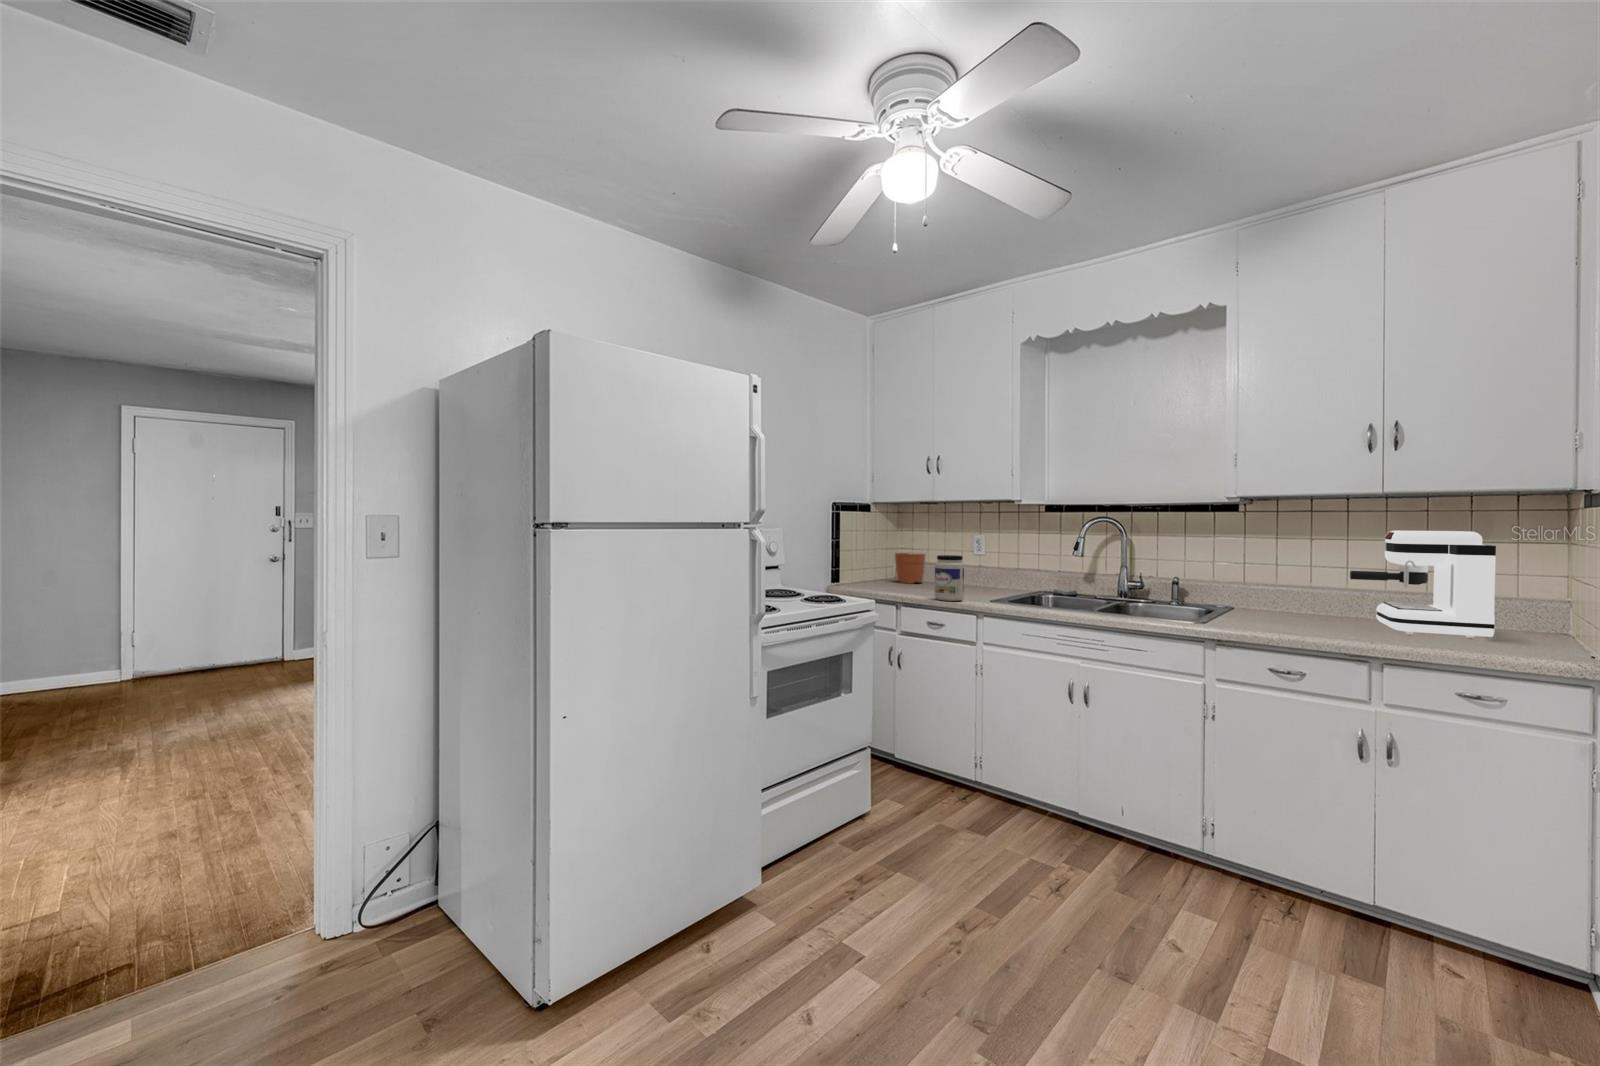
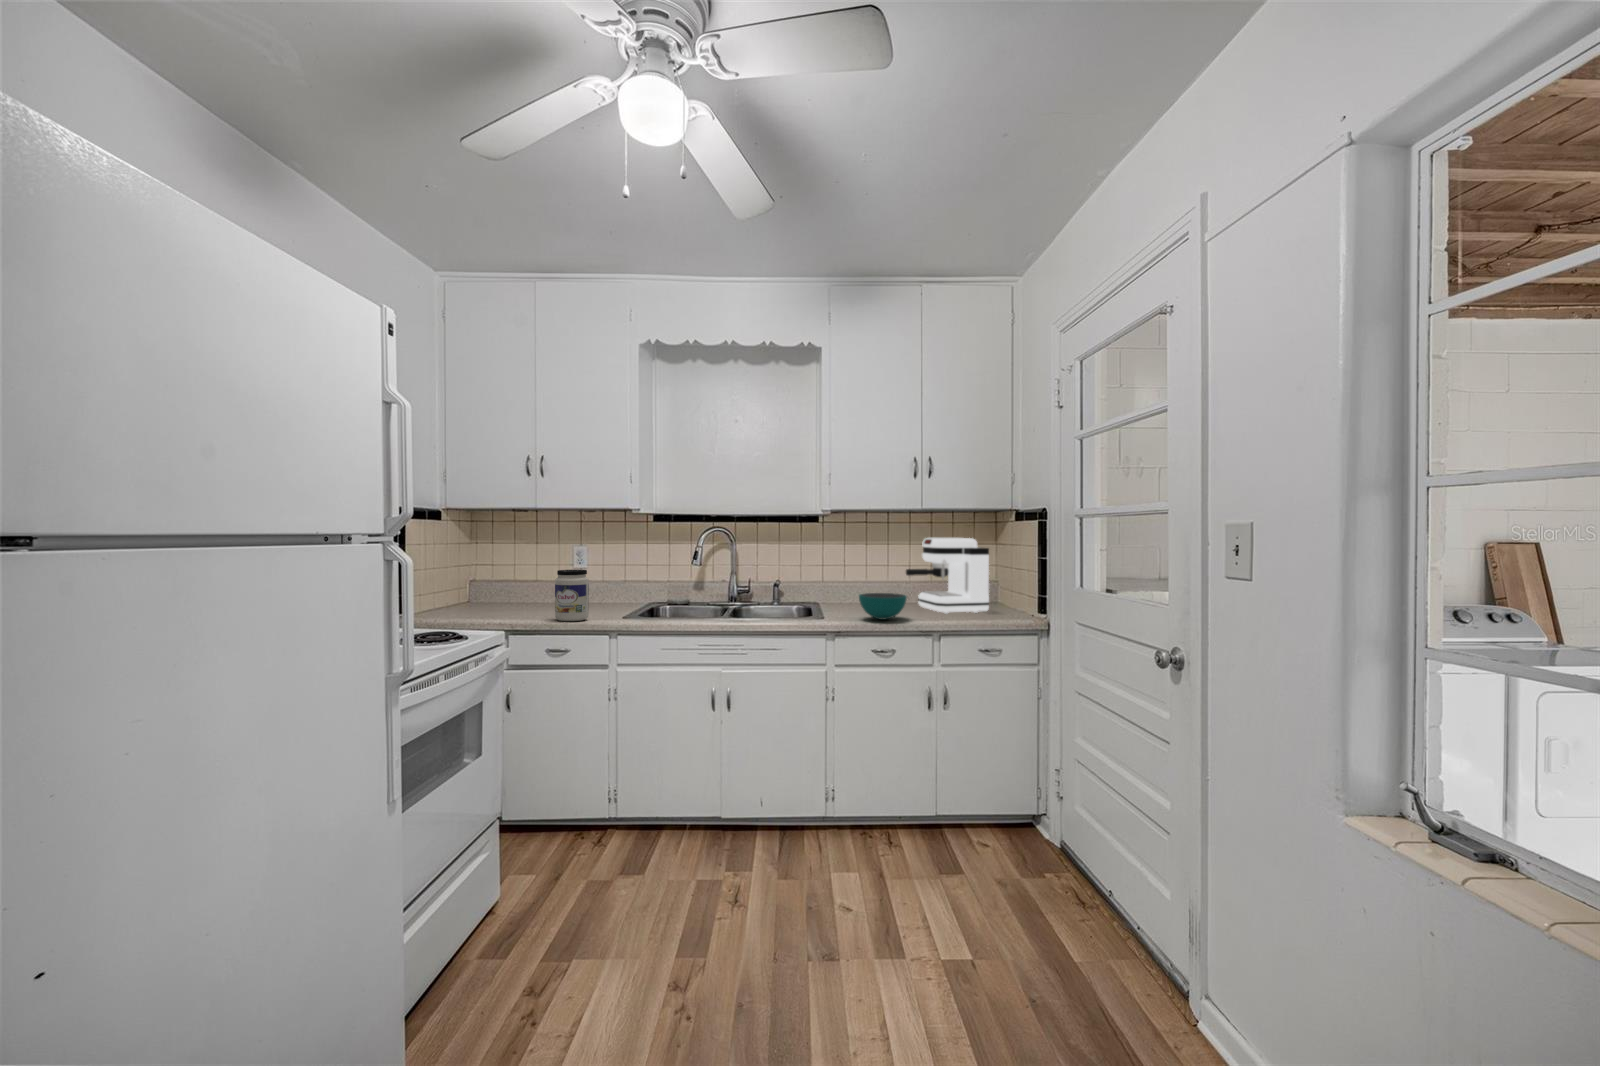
plant pot: present [895,553,926,584] -> none [470,551,510,604]
bowl: none [1256,597,1330,630] -> present [859,593,907,619]

